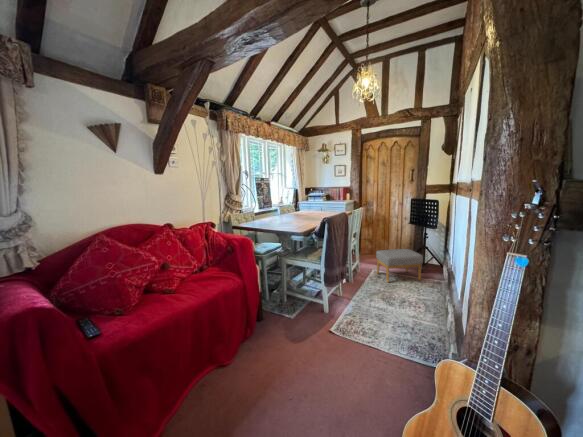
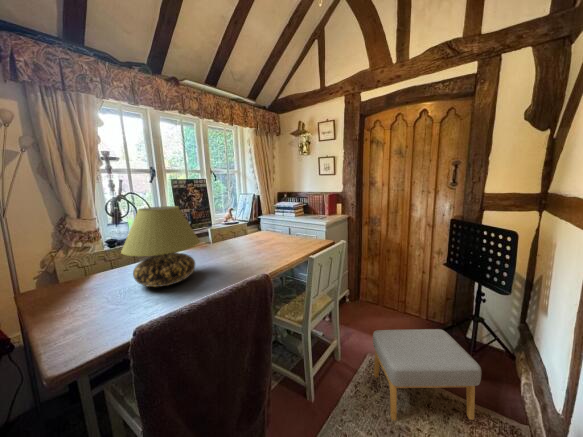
table lamp: none [276,189,306,222] -> present [121,206,200,287]

